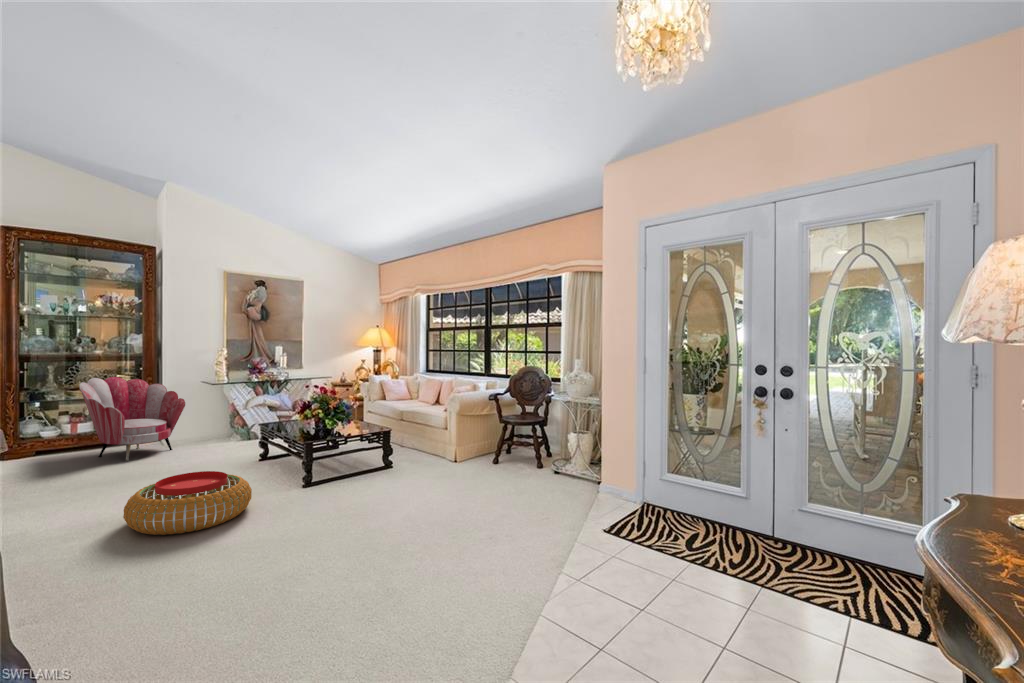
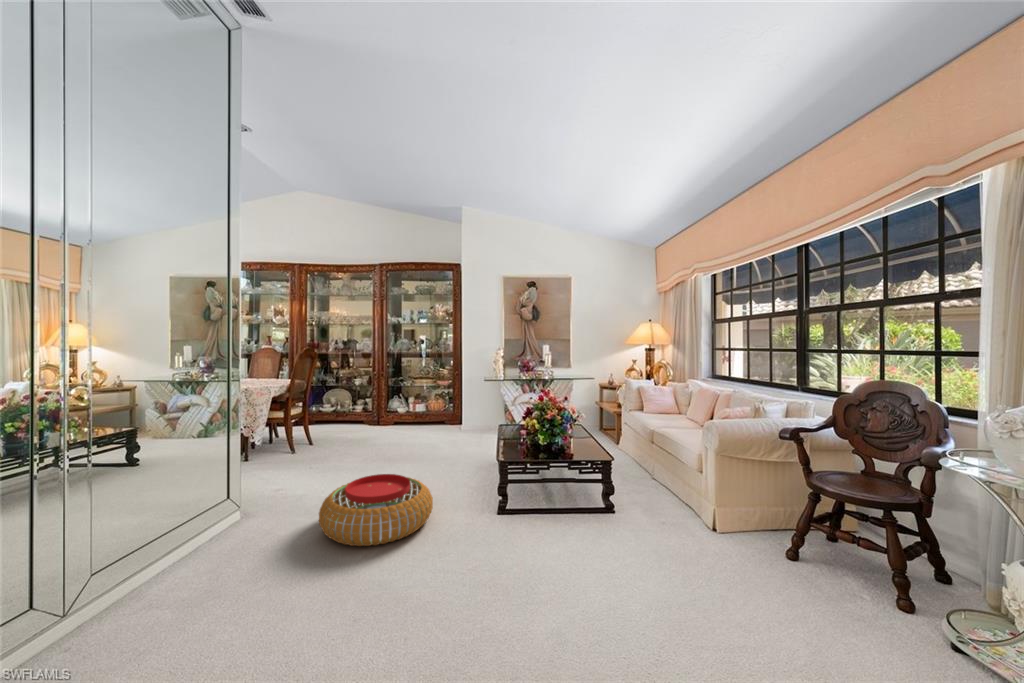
armchair: present [79,377,185,461] -> none [398,370,466,441]

